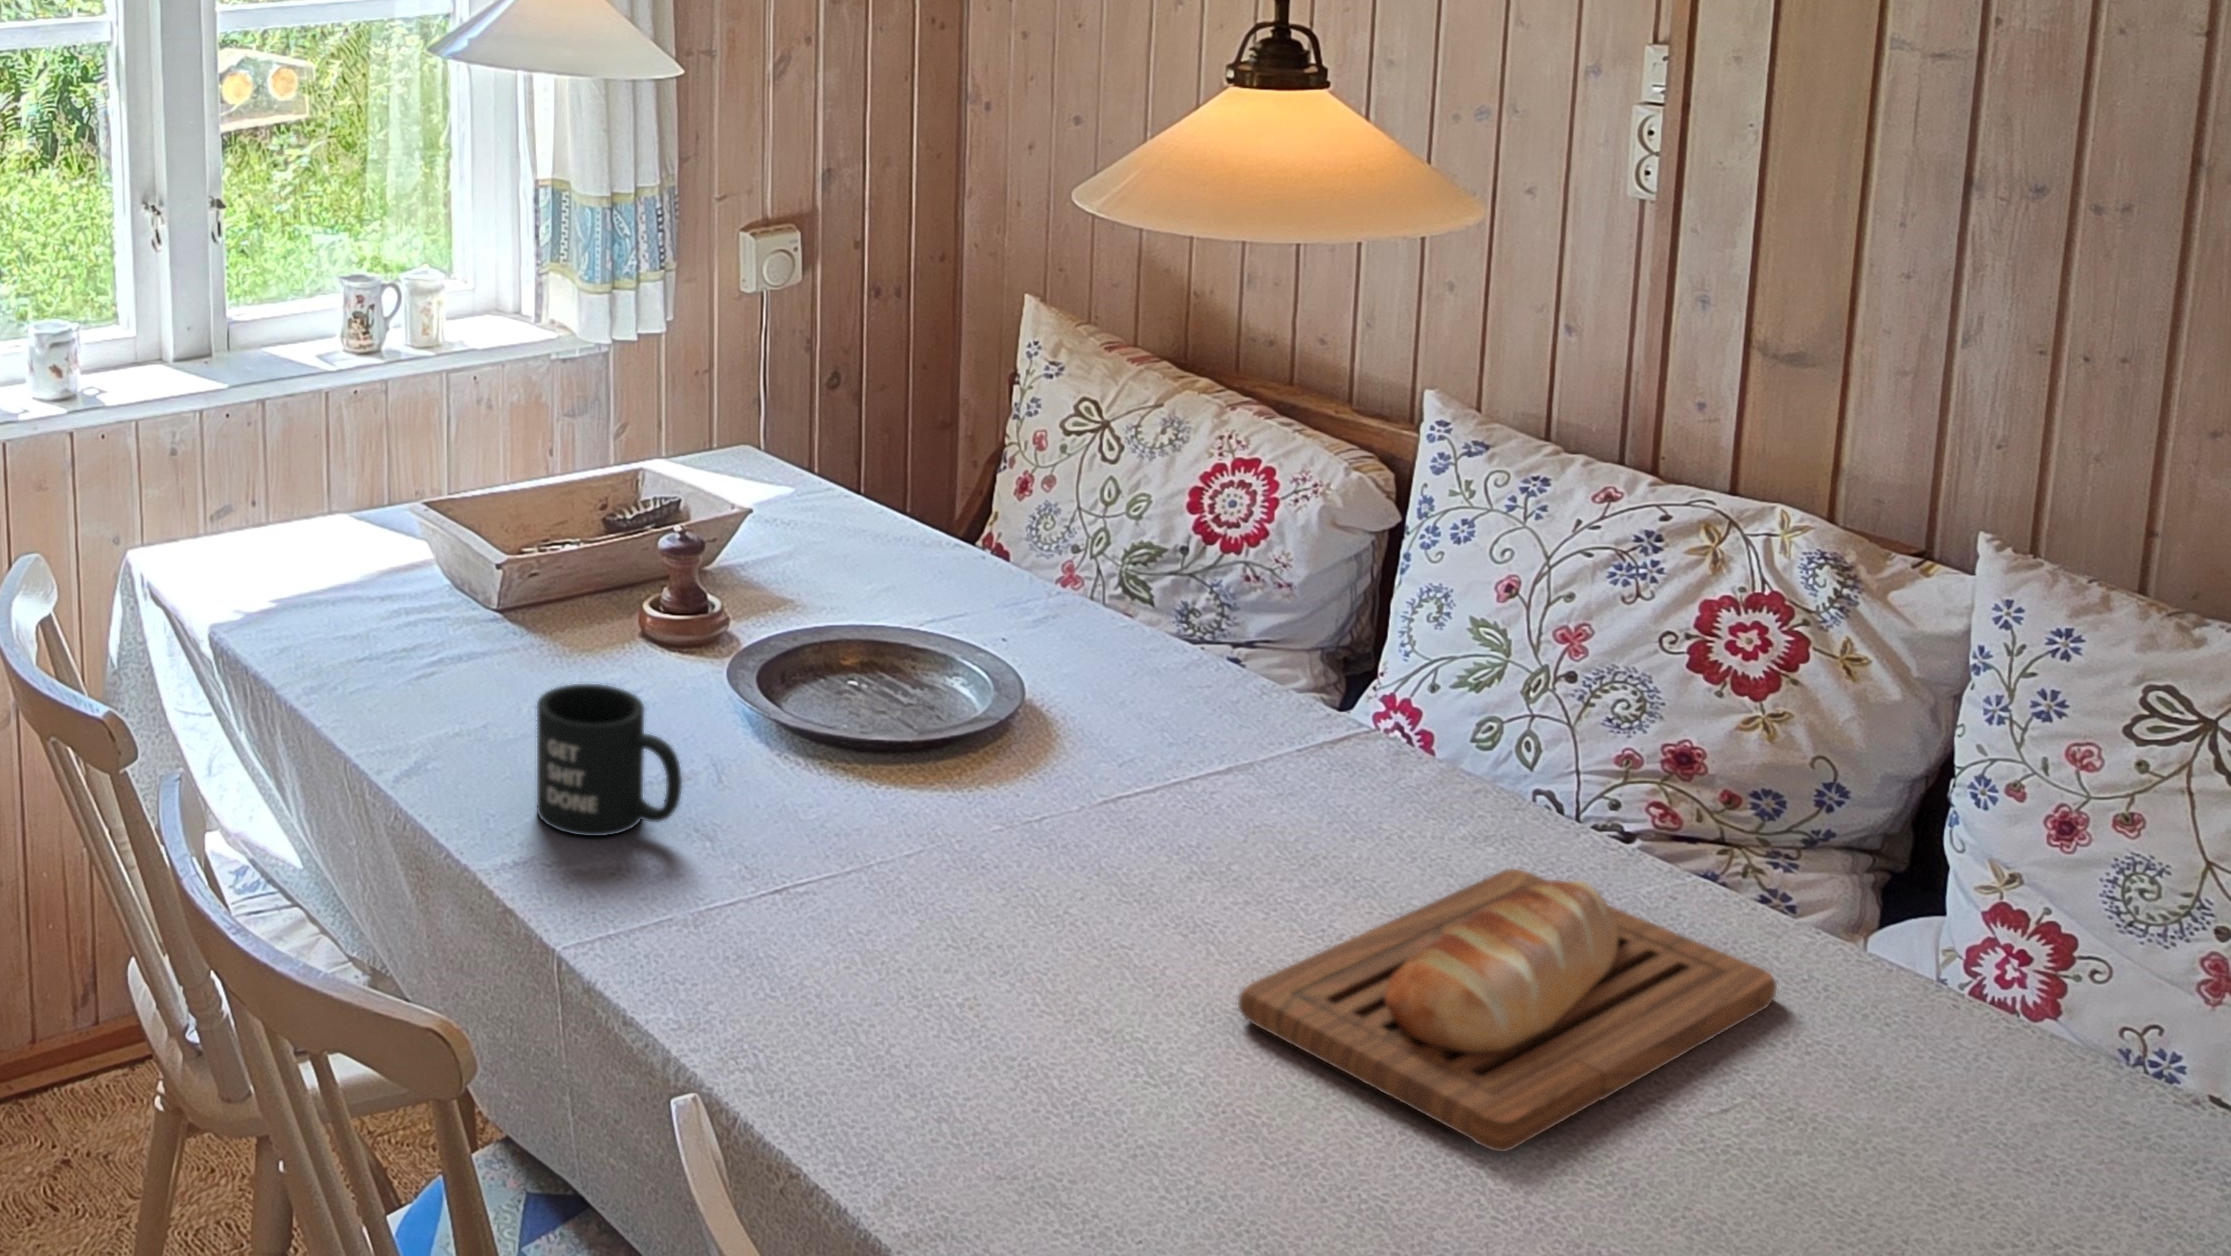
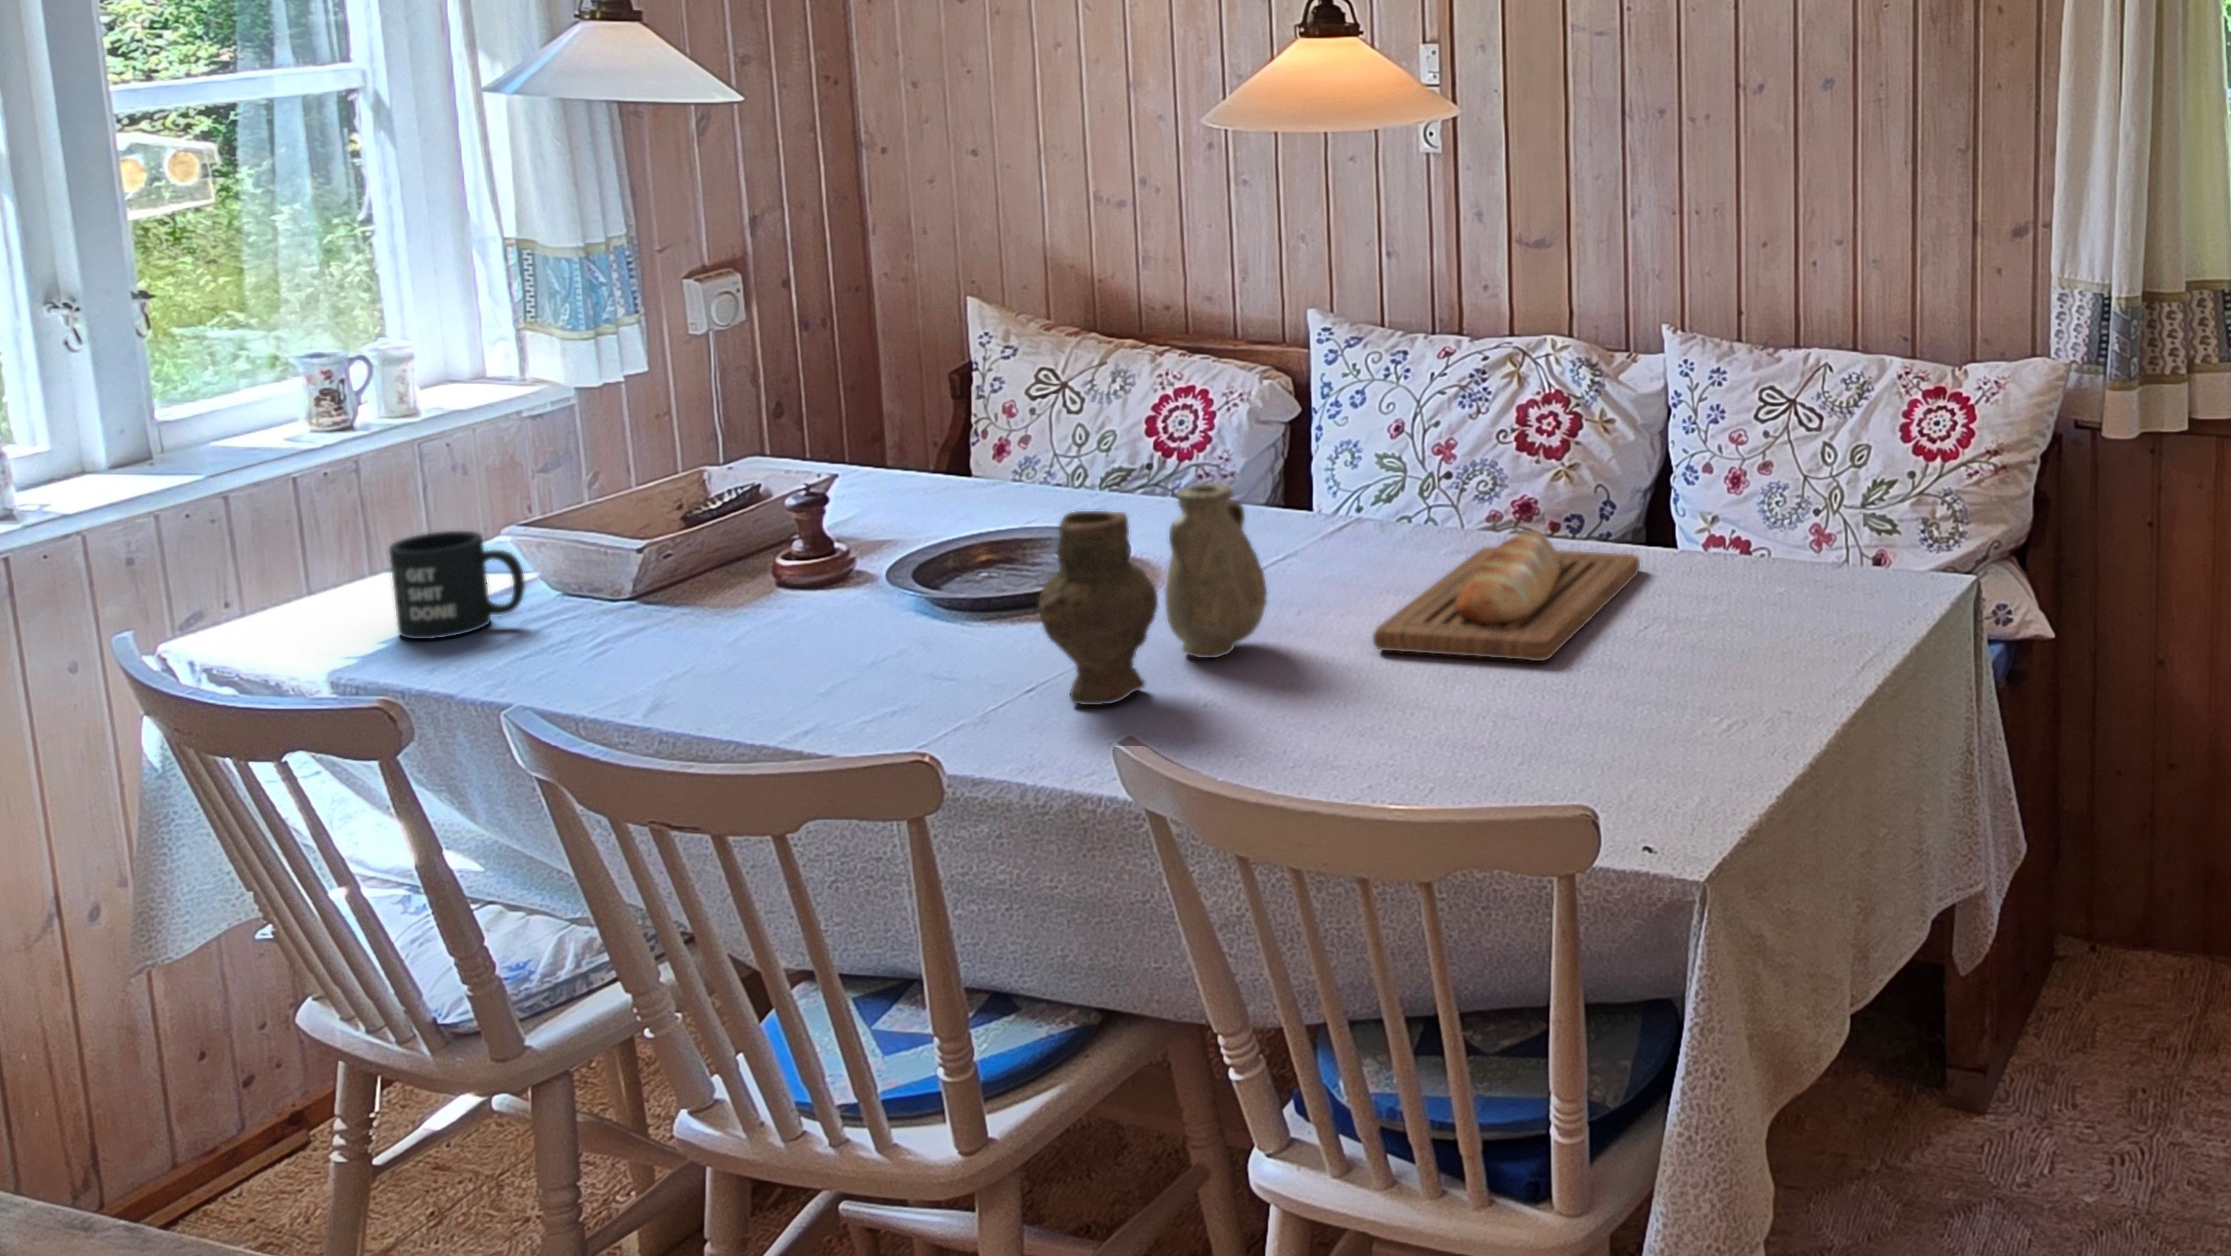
mug: present [537,684,682,836] -> present [389,531,525,639]
vase: none [757,699,1102,981] -> present [1039,483,1267,705]

